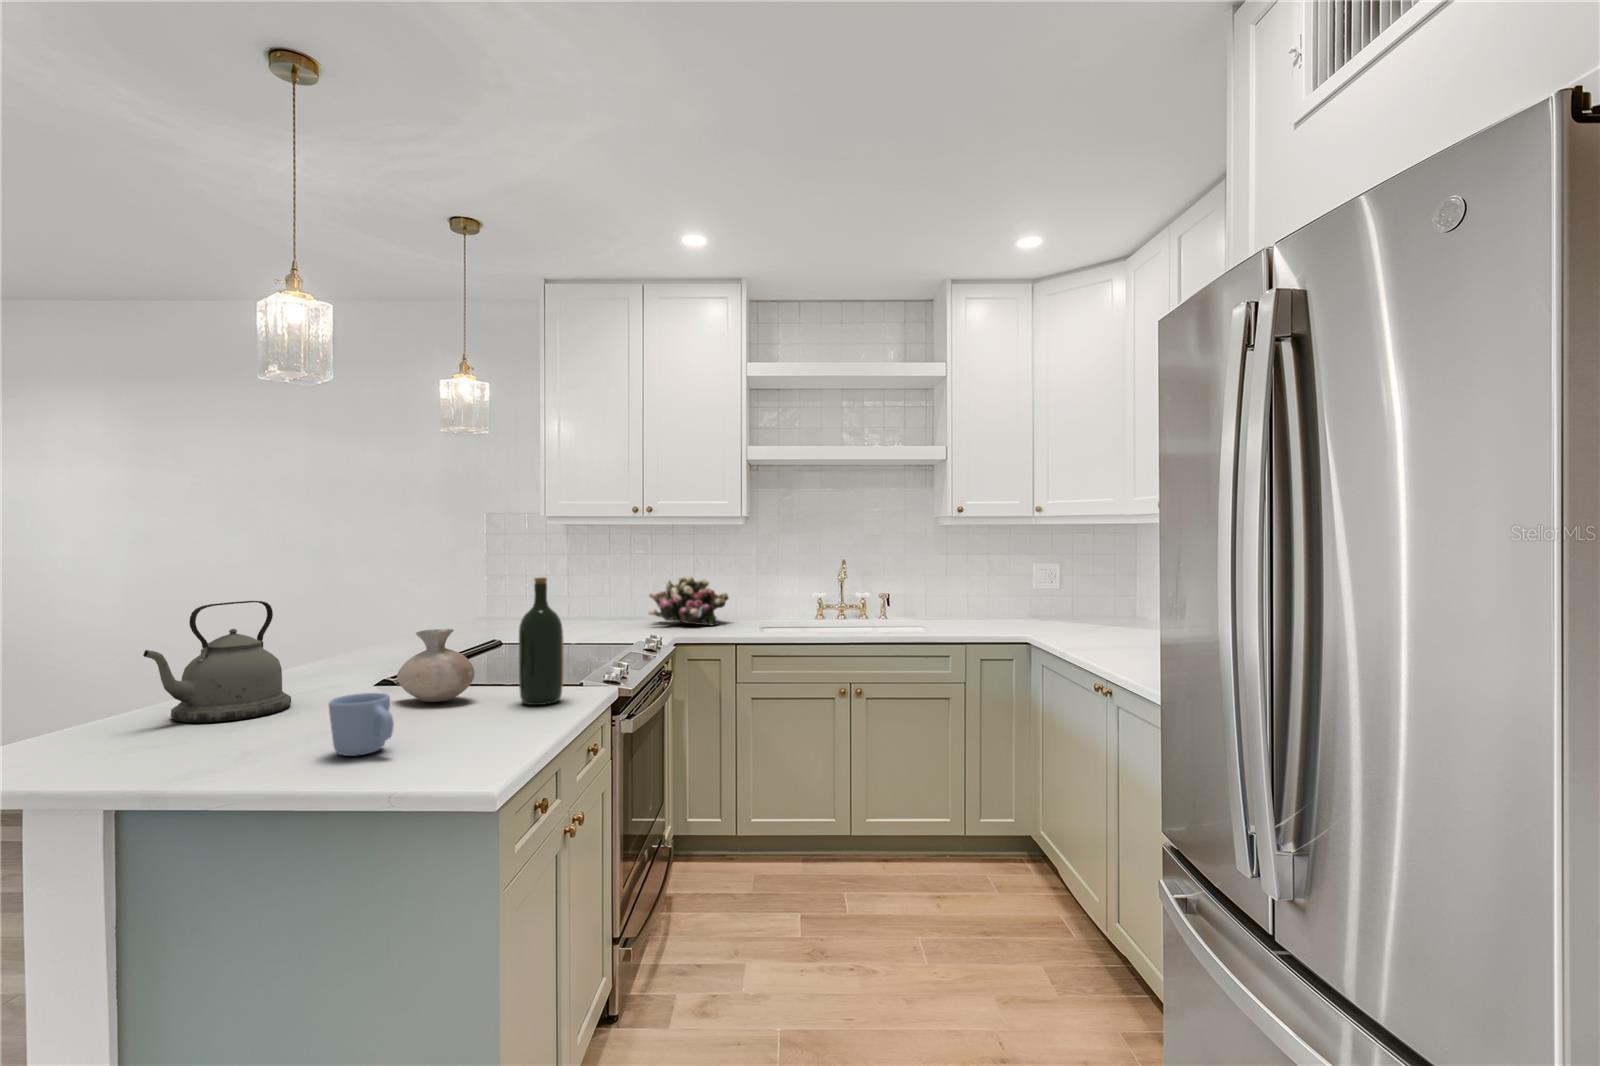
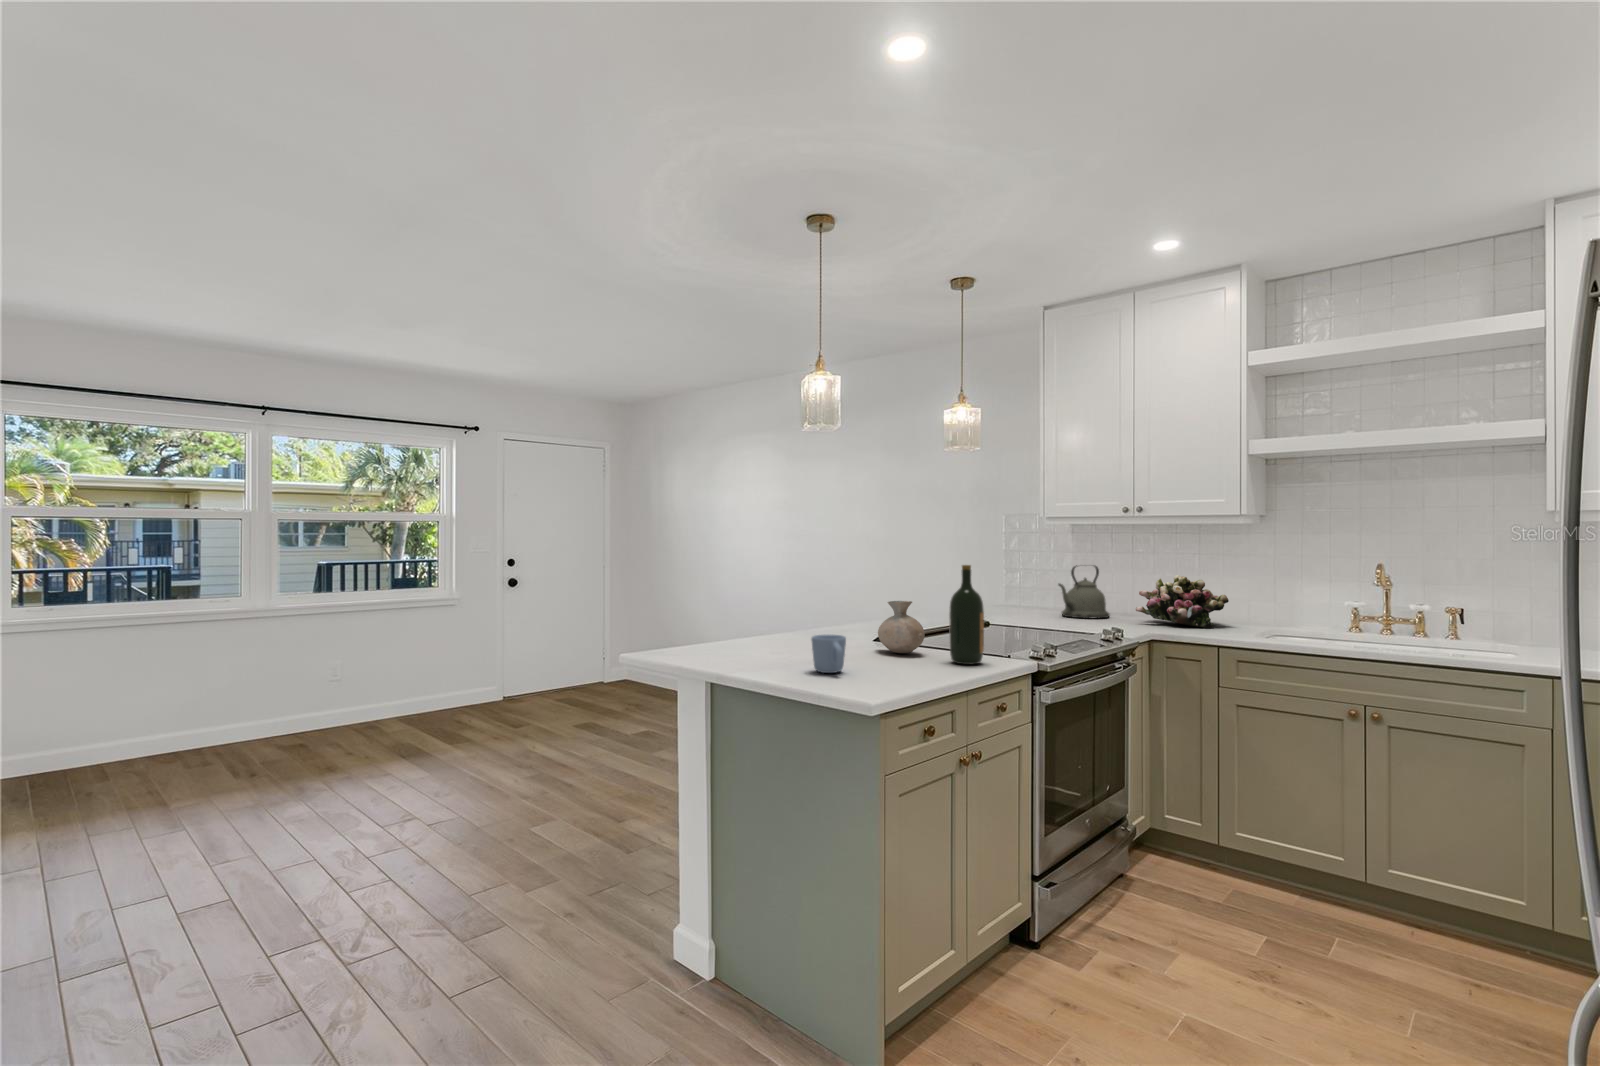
kettle: present [143,601,291,723] -> present [1059,565,1110,619]

